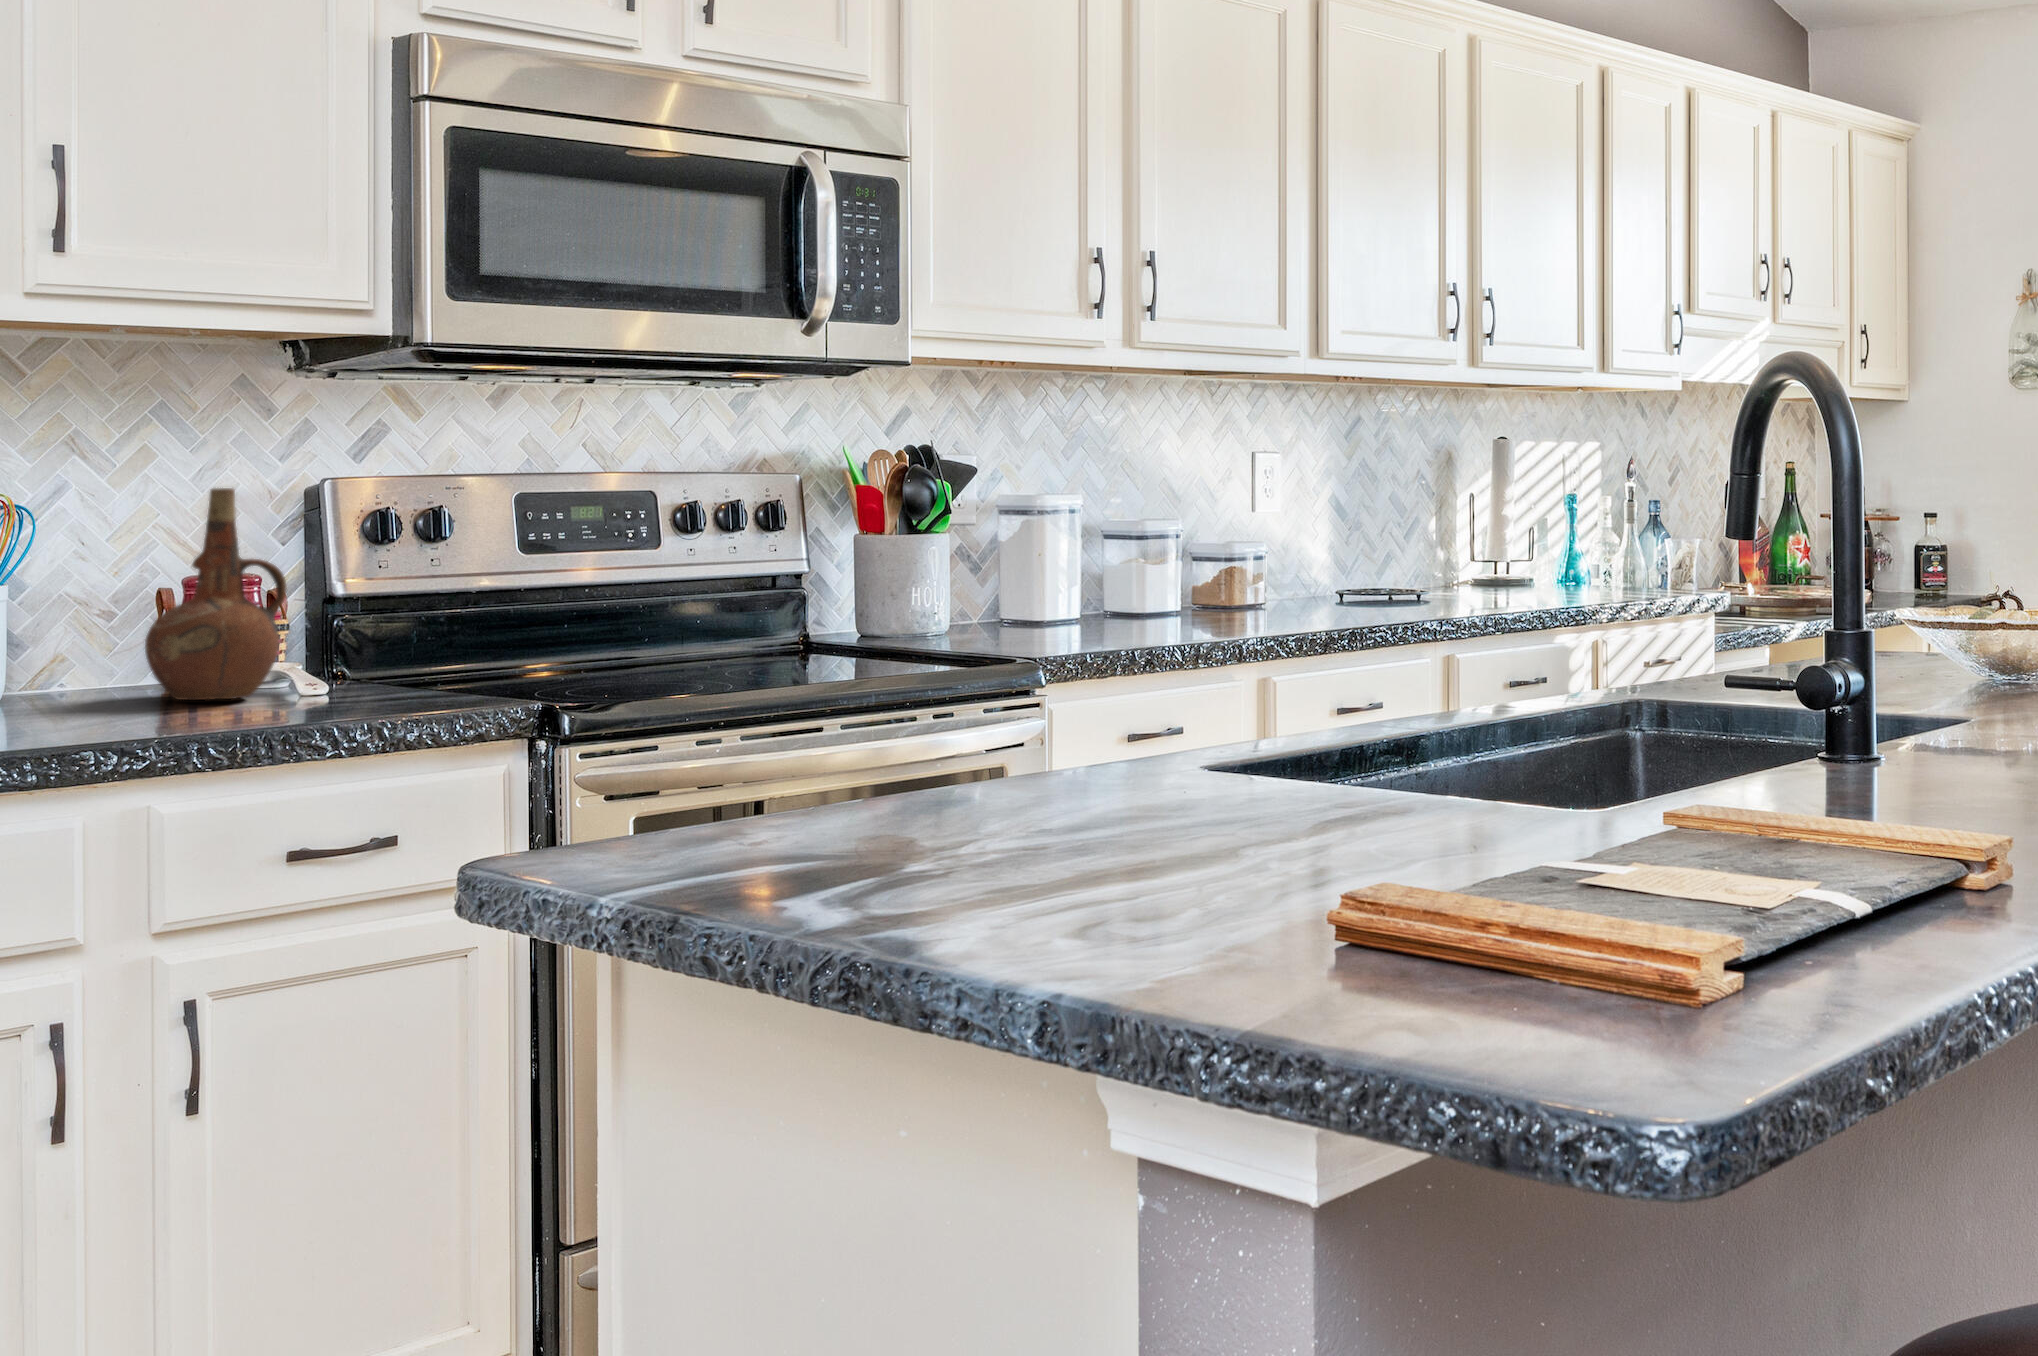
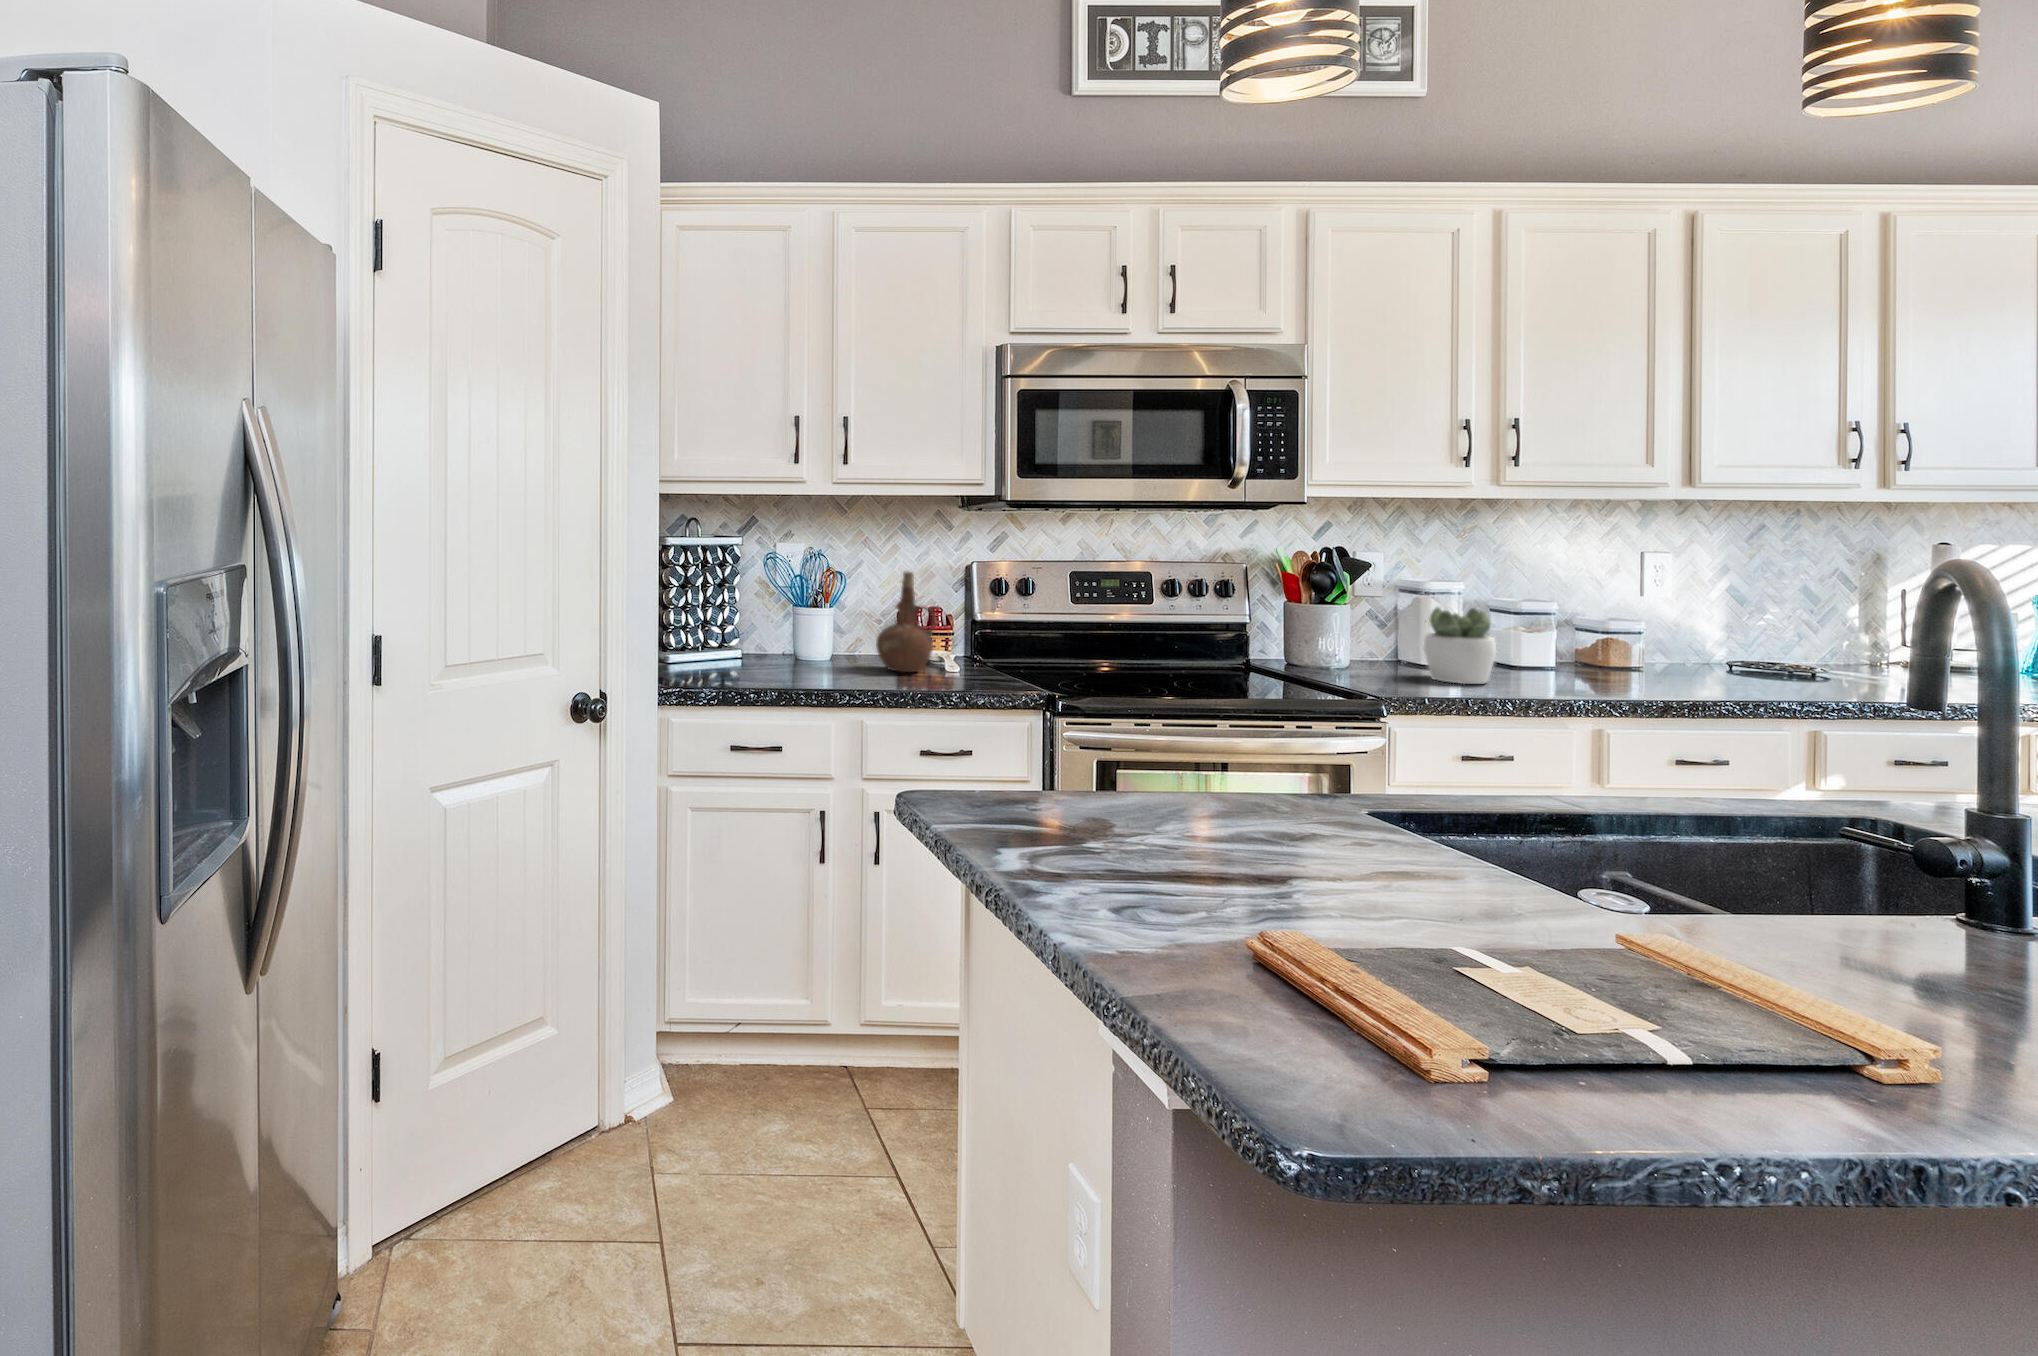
succulent plant: none [1051,527,1141,638] -> present [1424,607,1496,684]

